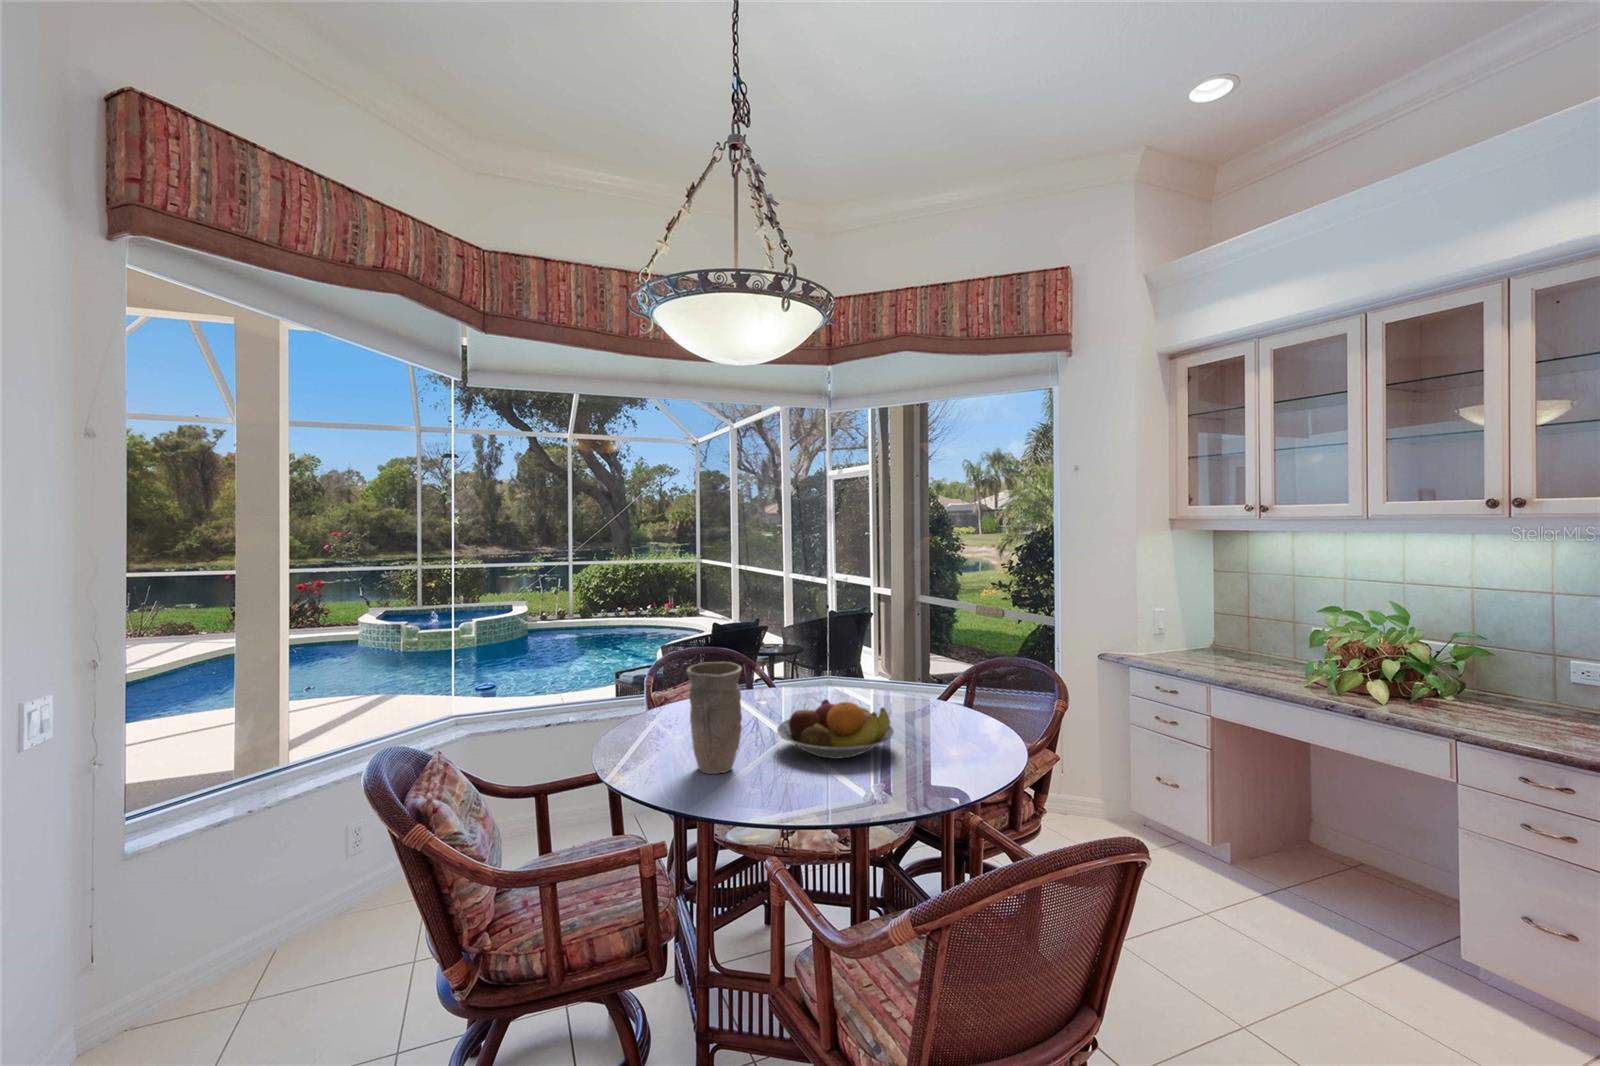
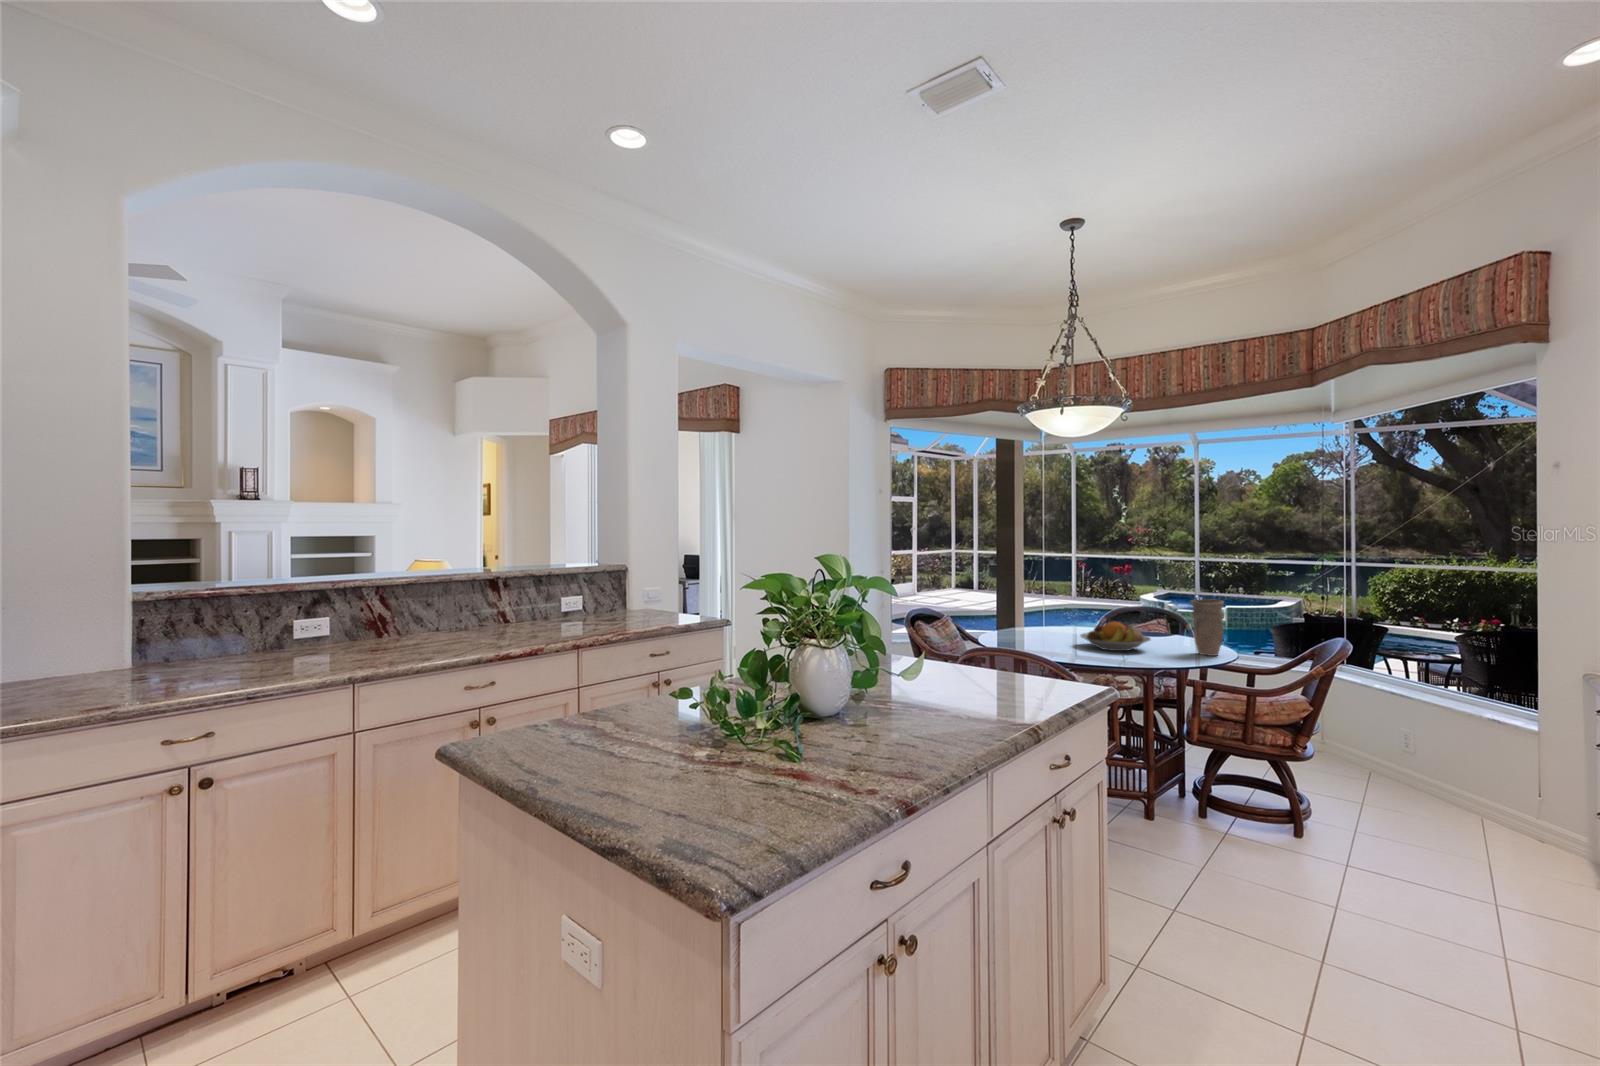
vase: present [687,662,742,774] -> present [1191,599,1224,656]

